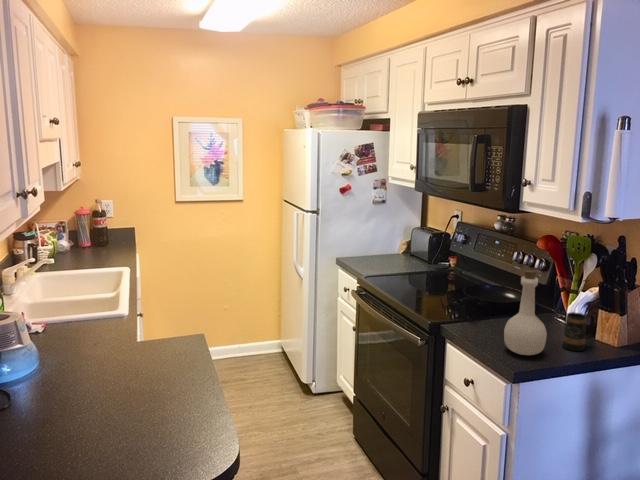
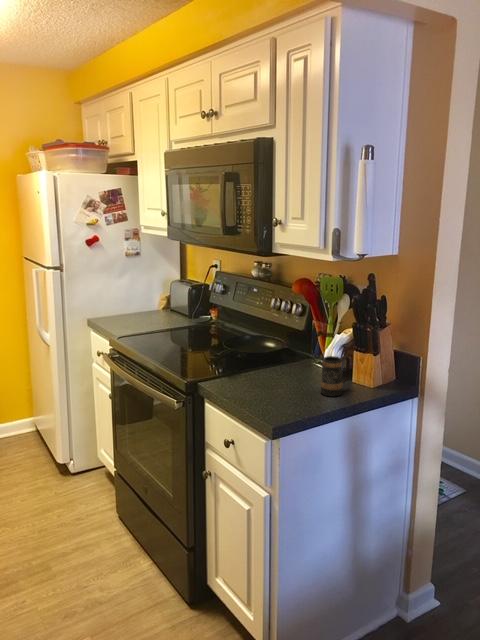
bottle: present [504,270,547,355] -> none [260,314,303,407]

